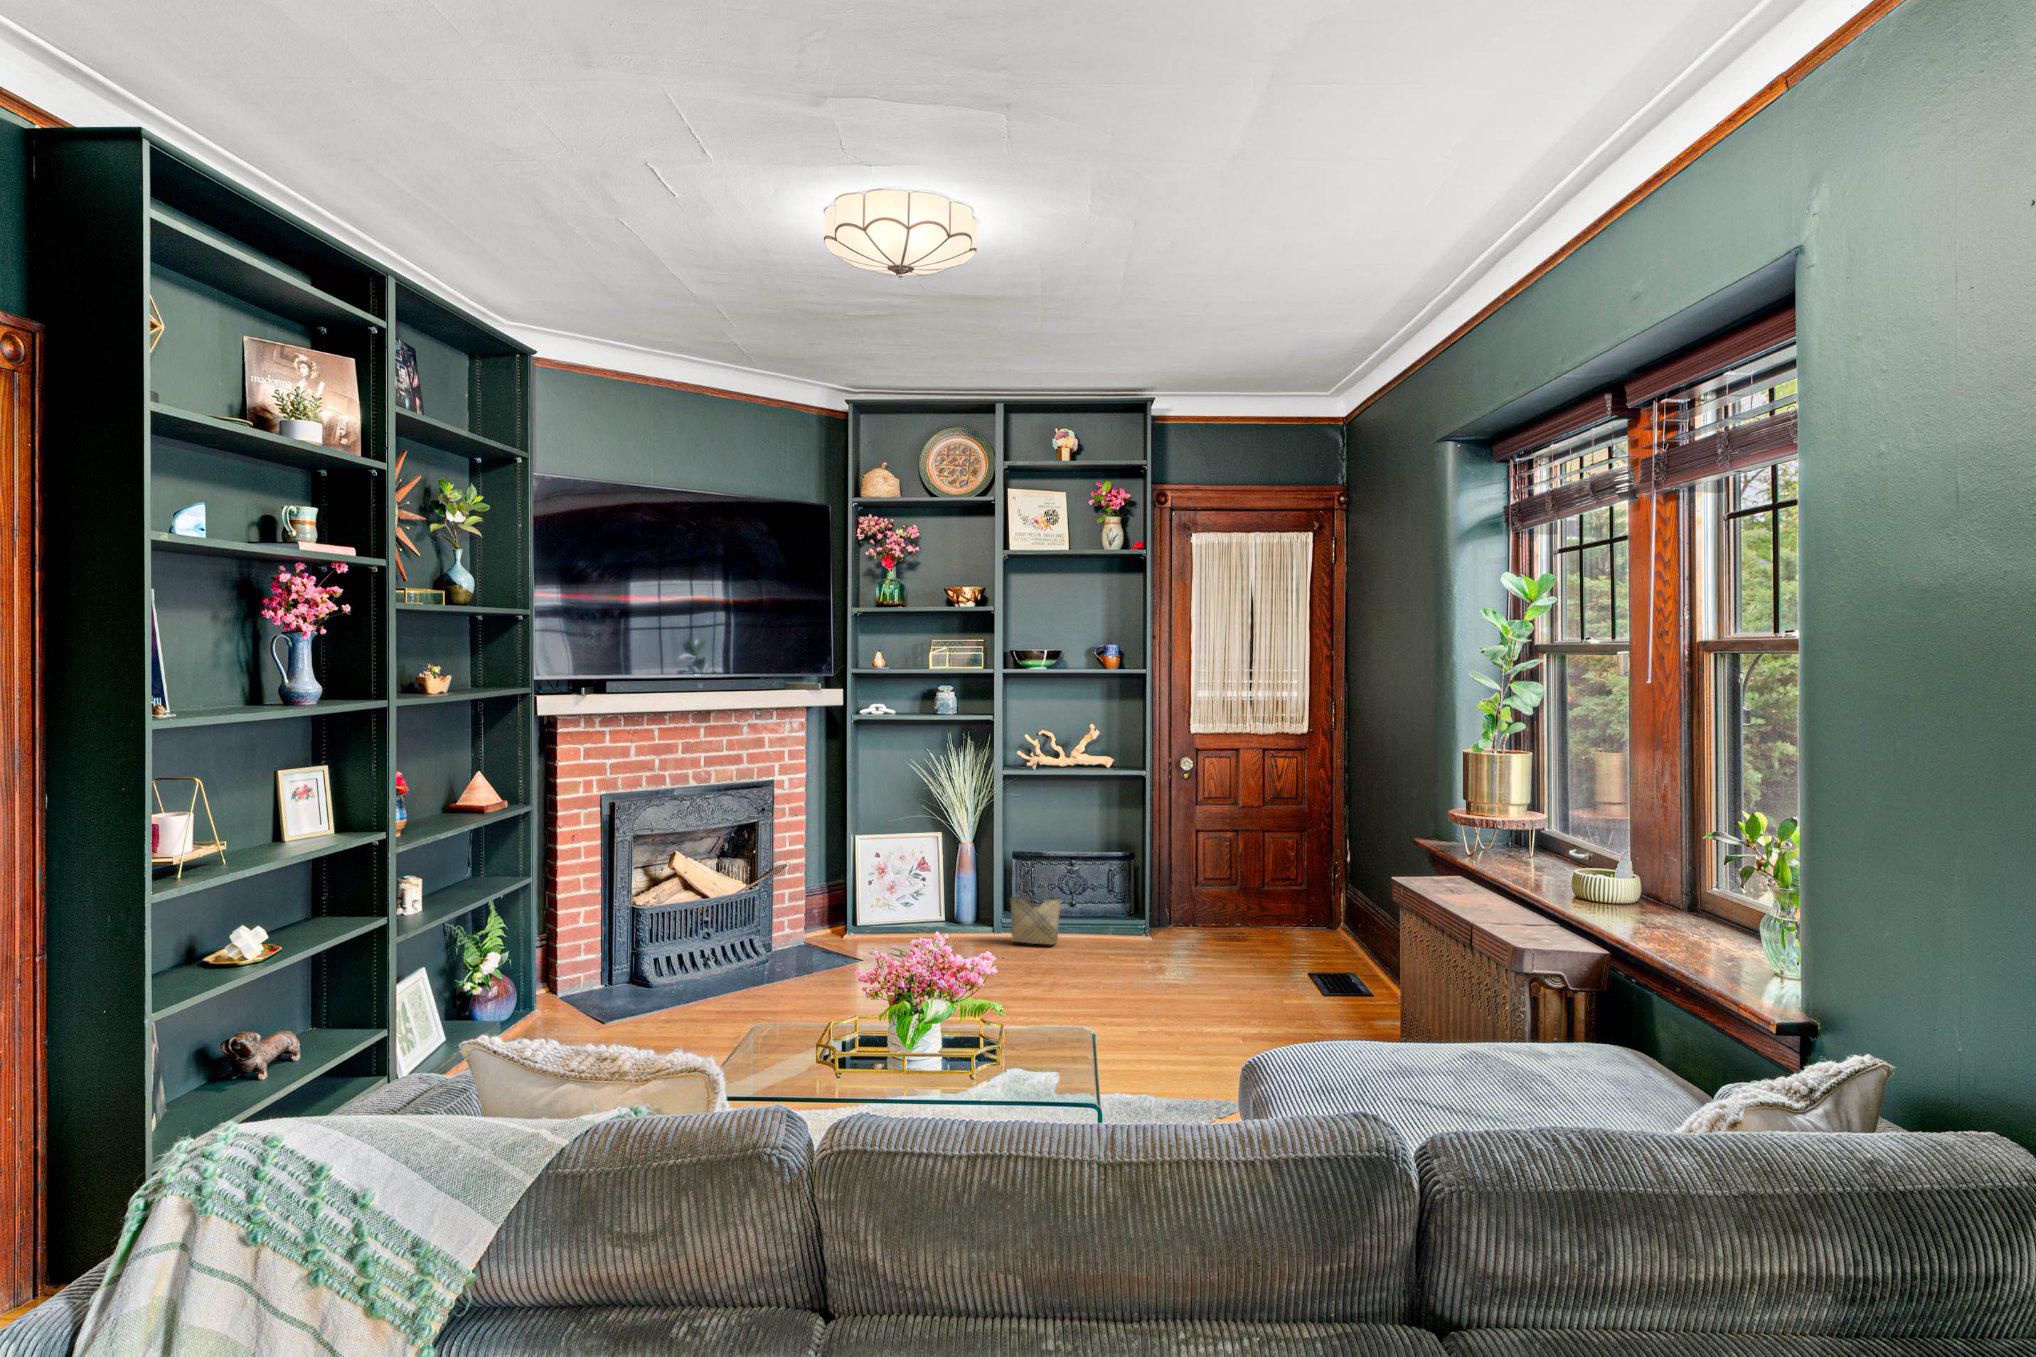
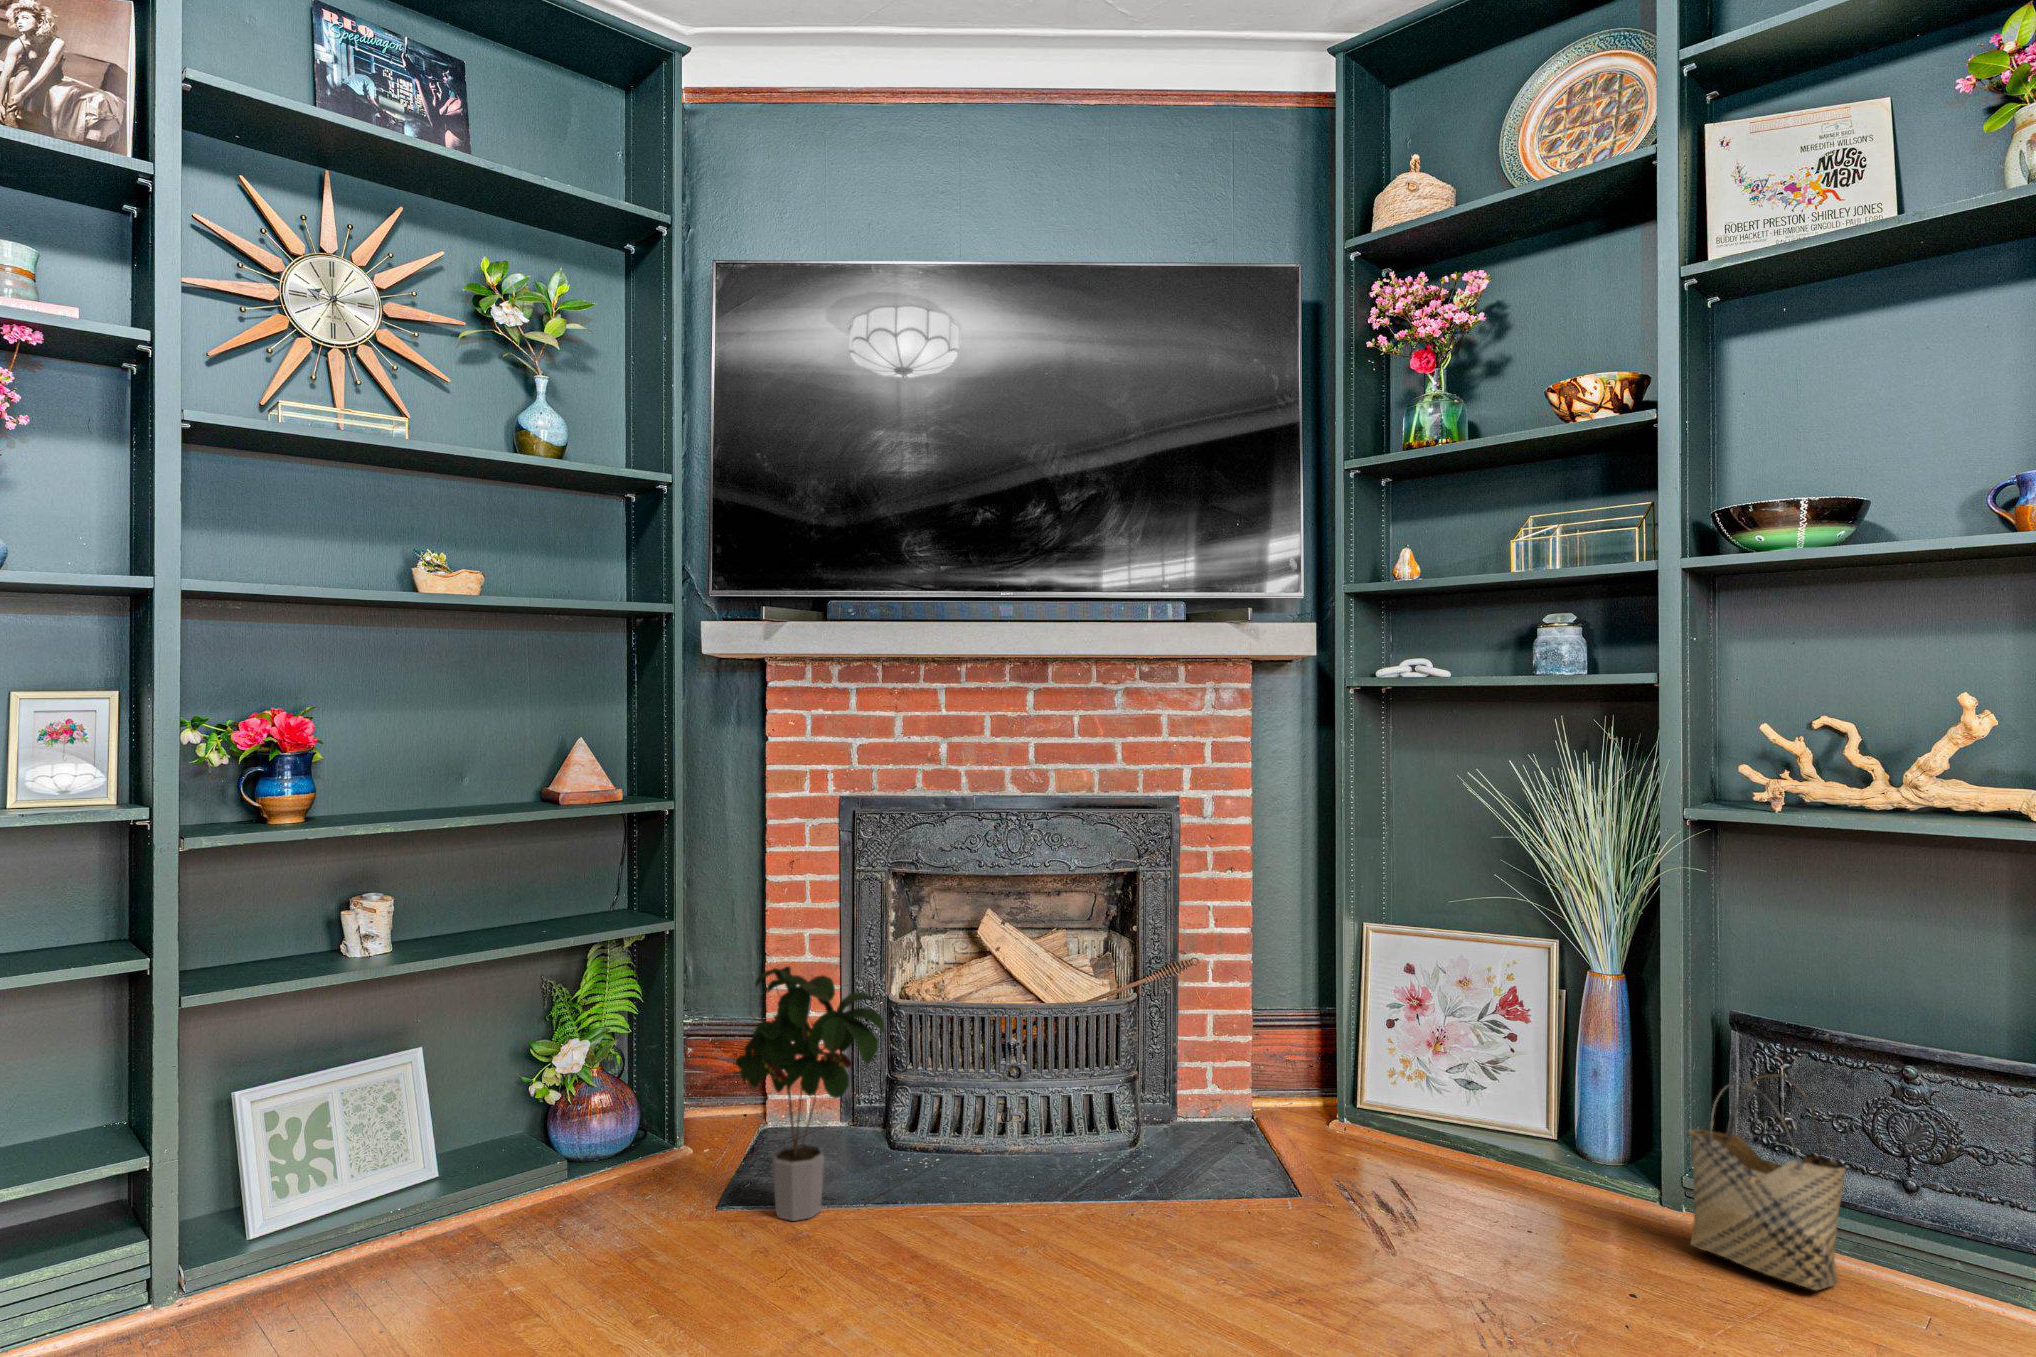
potted plant: none [586,889,704,1020] -> present [736,966,885,1221]

